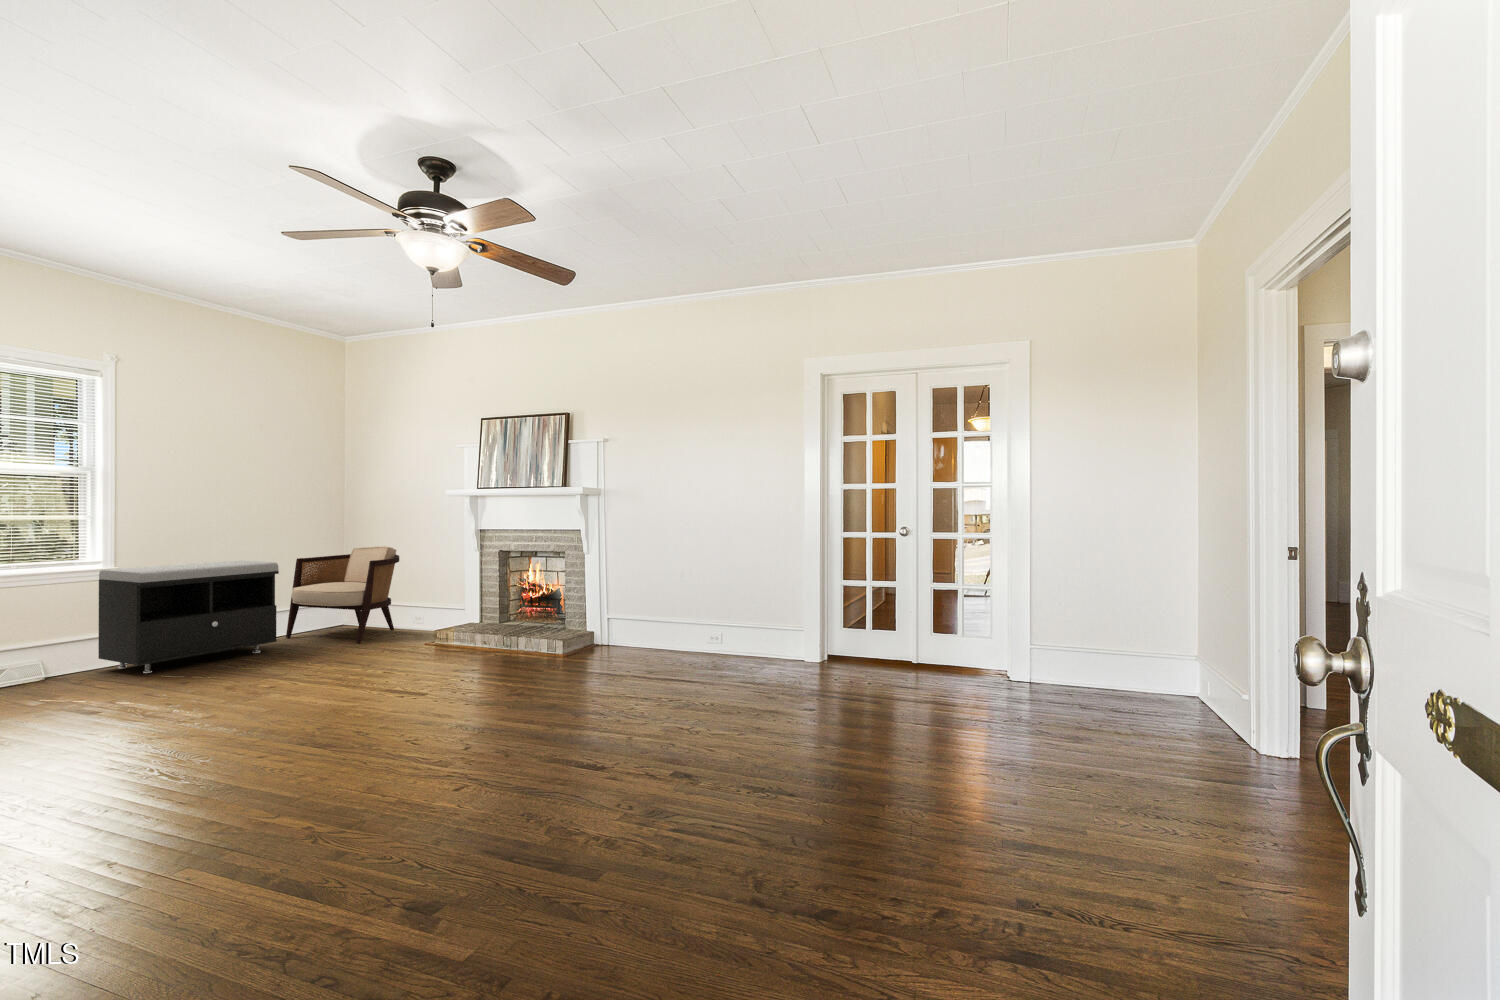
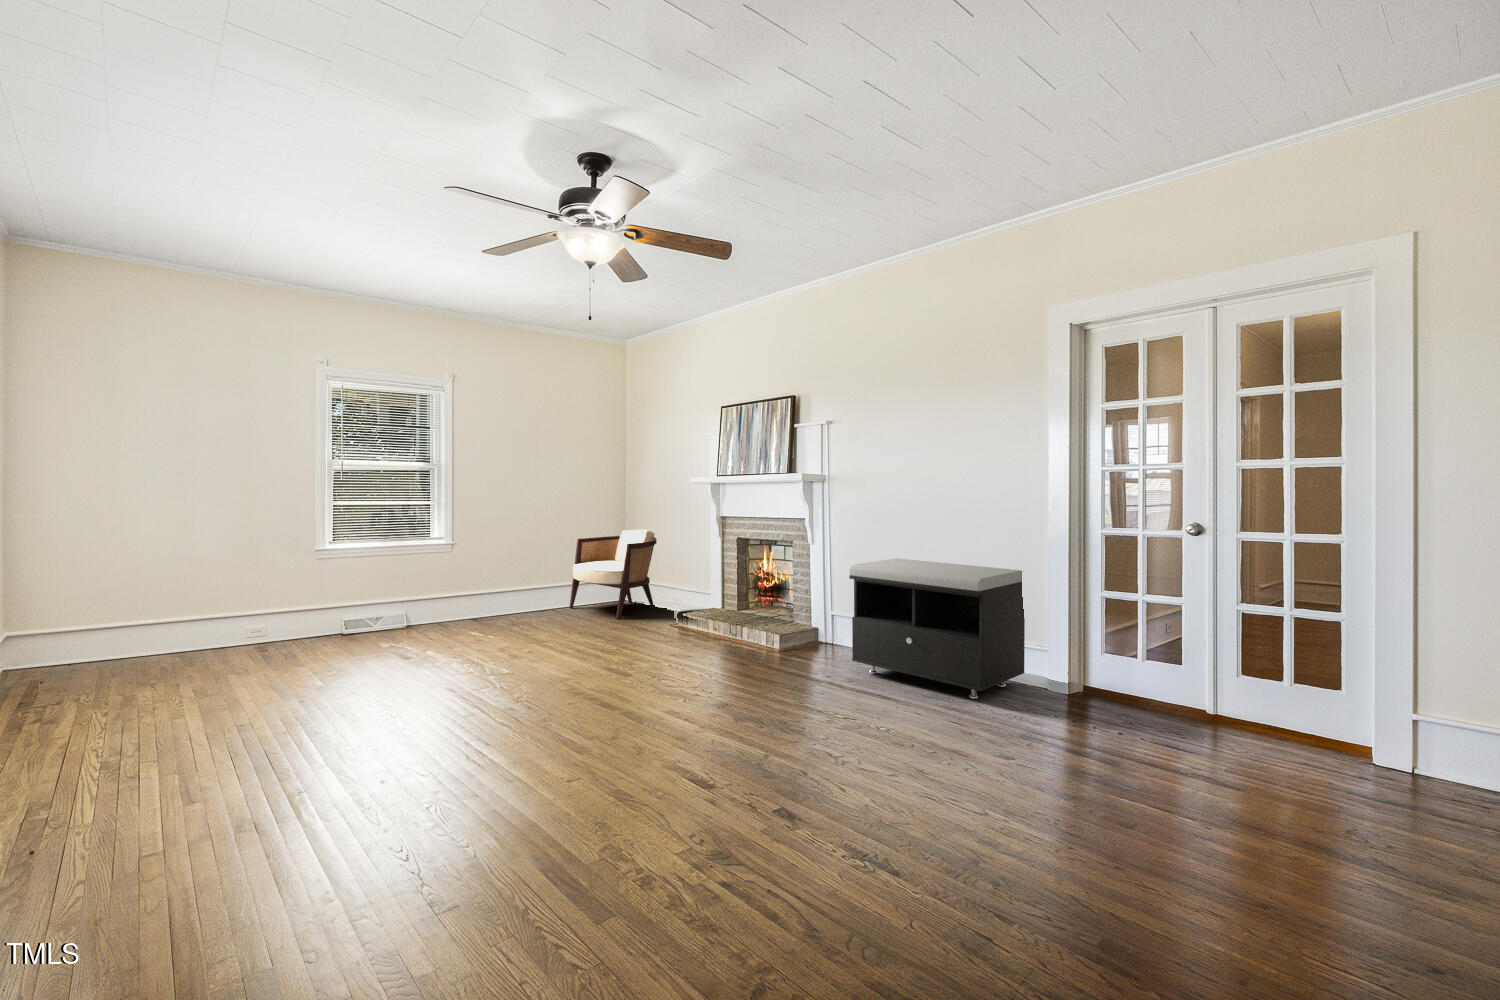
storage bench: present [98,560,279,673] -> present [849,558,1025,699]

